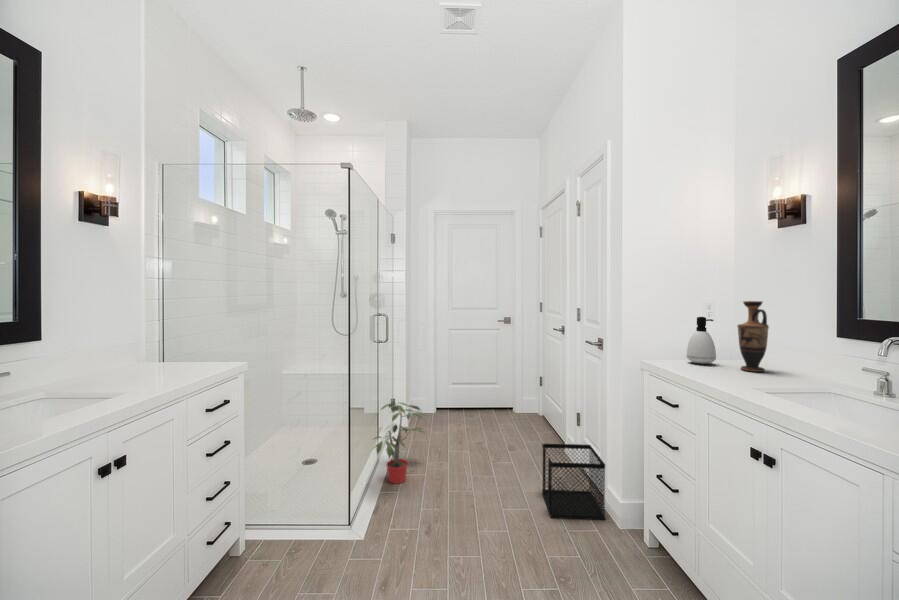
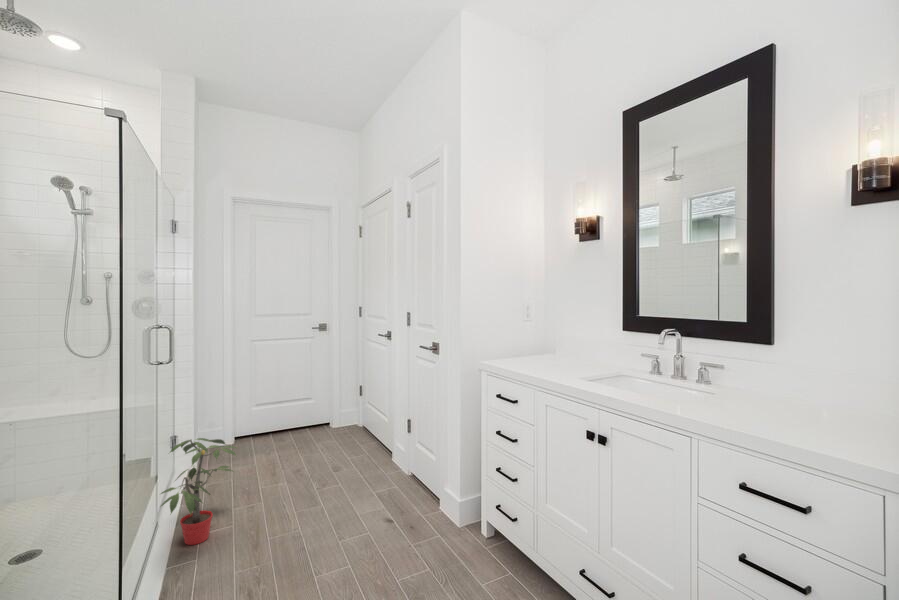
vase: present [737,301,769,372] -> none [555,304,577,364]
soap dispenser: present [687,317,716,364] -> none [516,318,538,360]
wastebasket: present [542,444,605,520] -> none [379,451,446,536]

